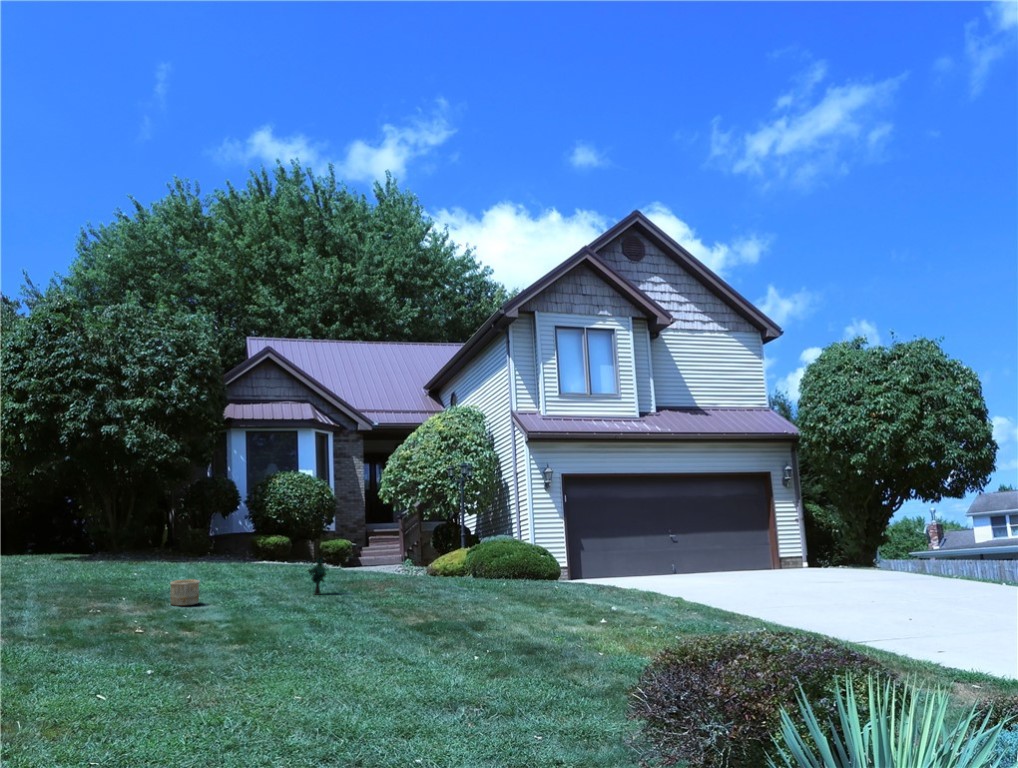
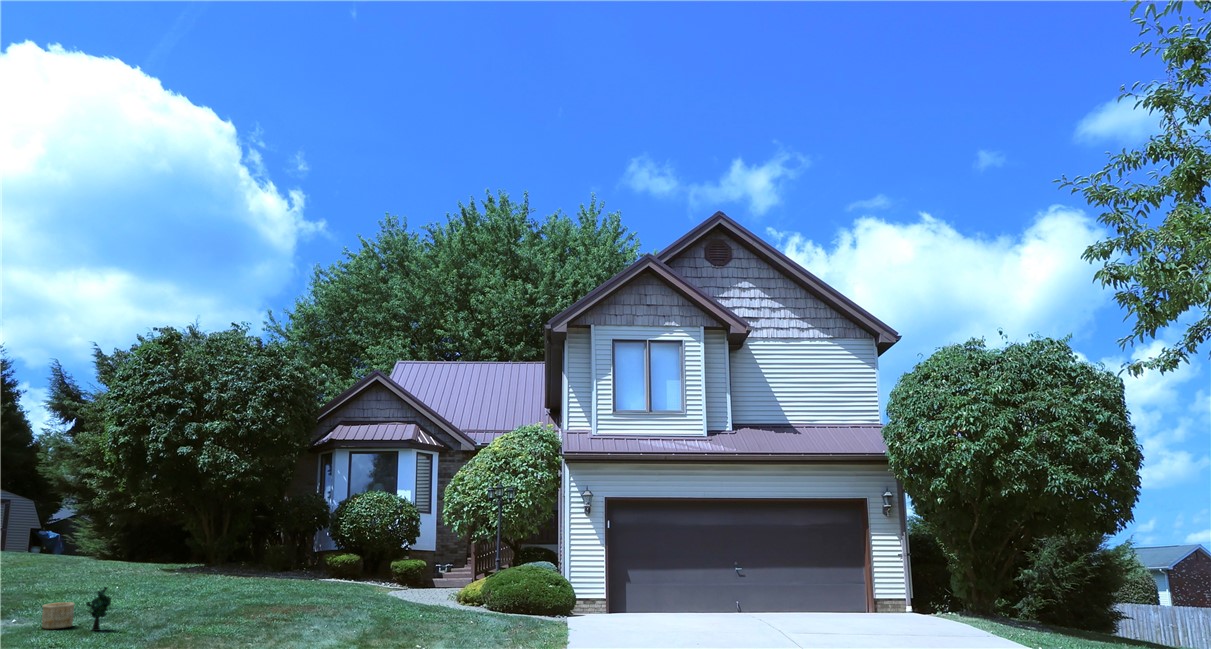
decorative plant: present [308,556,328,595] -> present [86,587,111,631]

